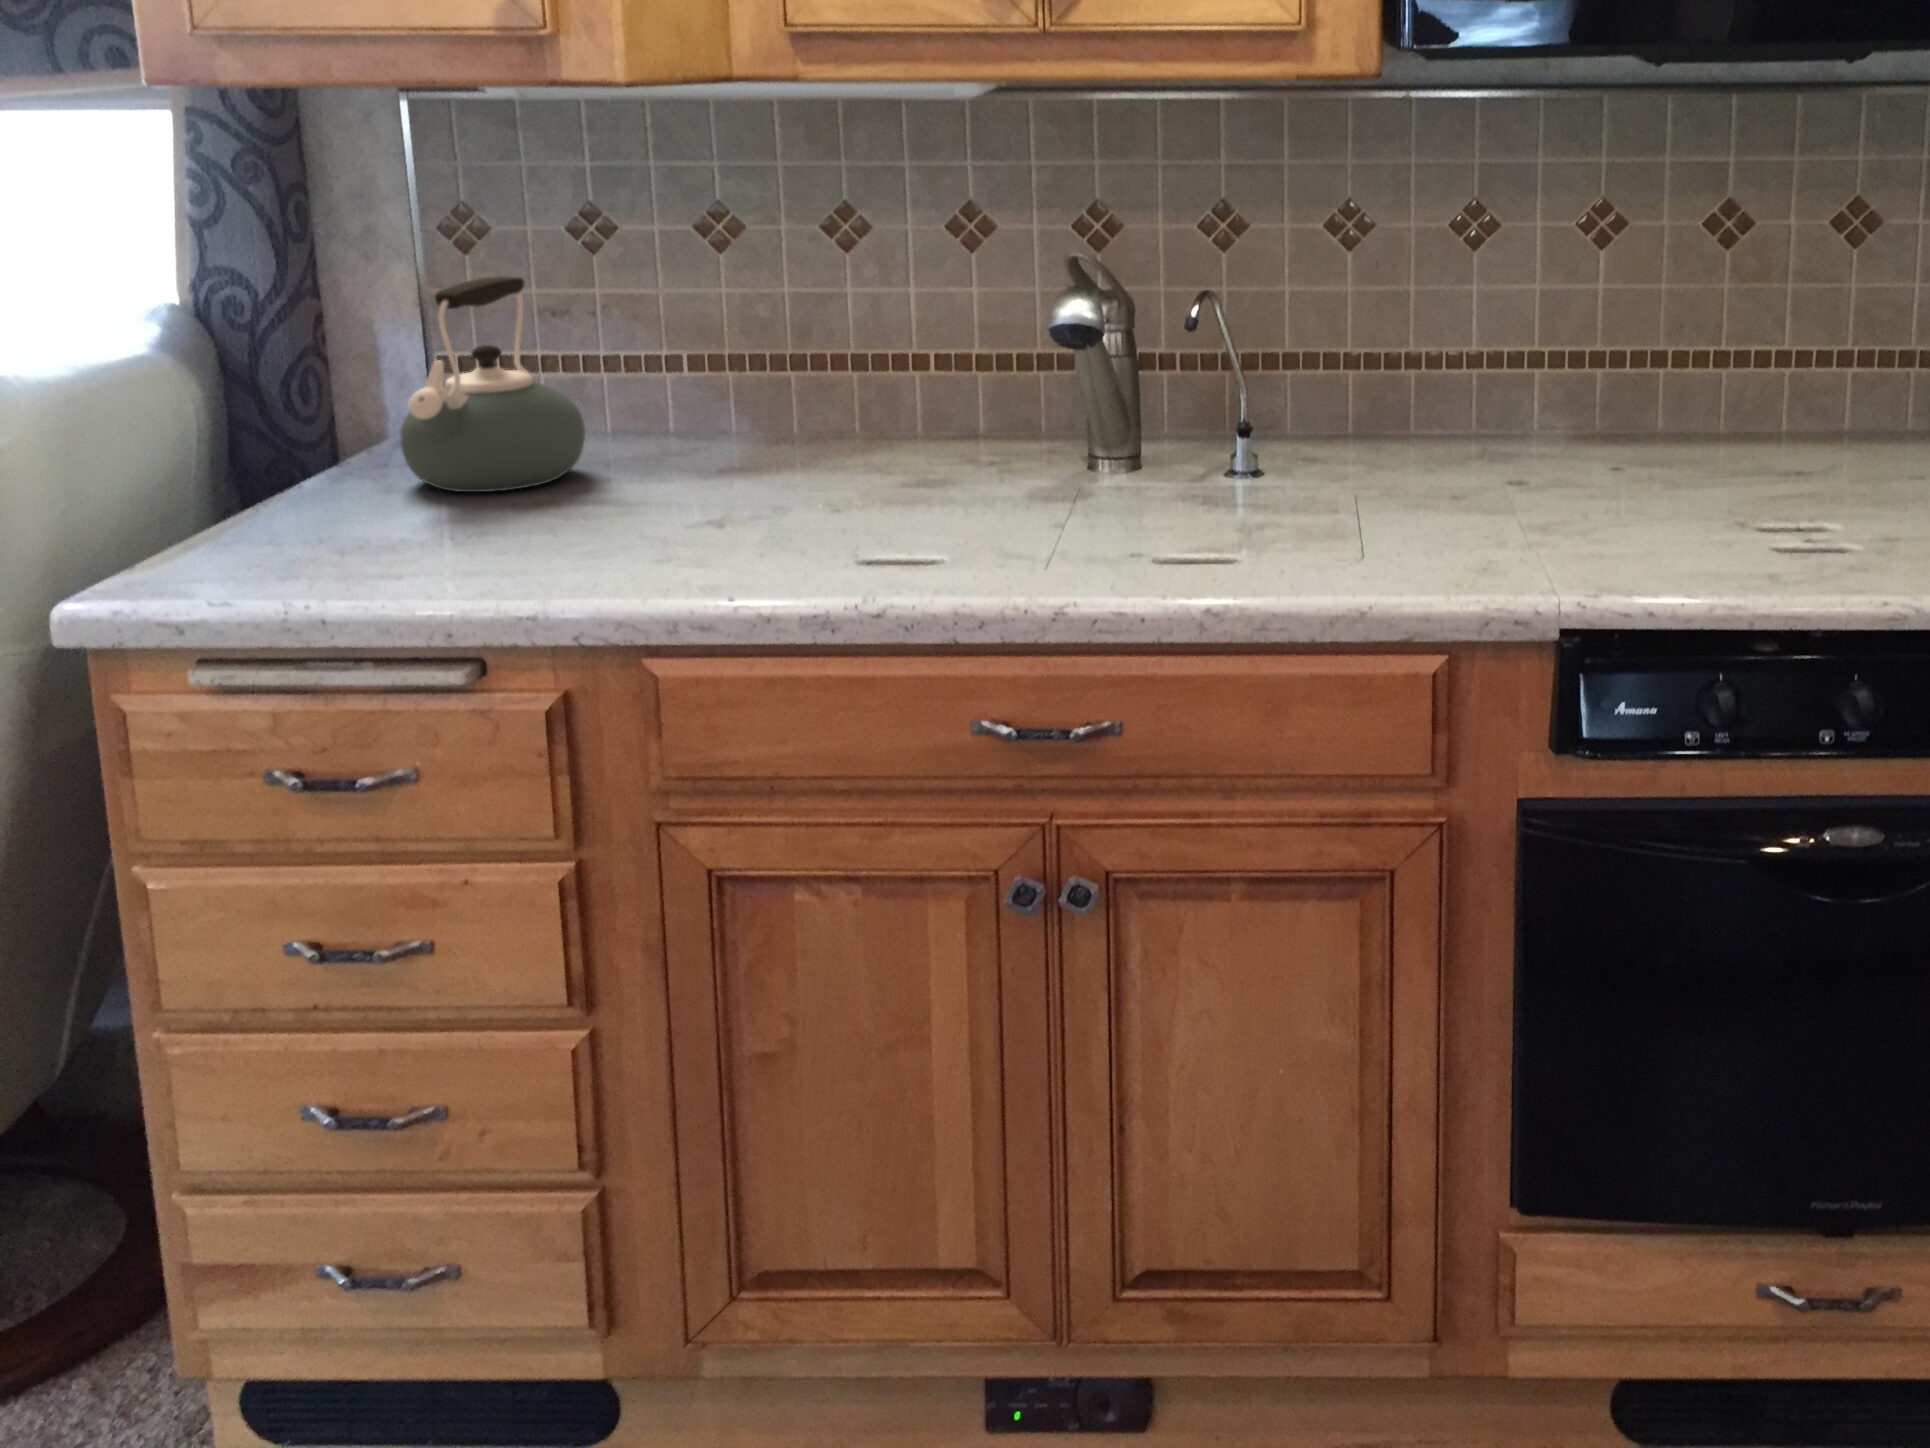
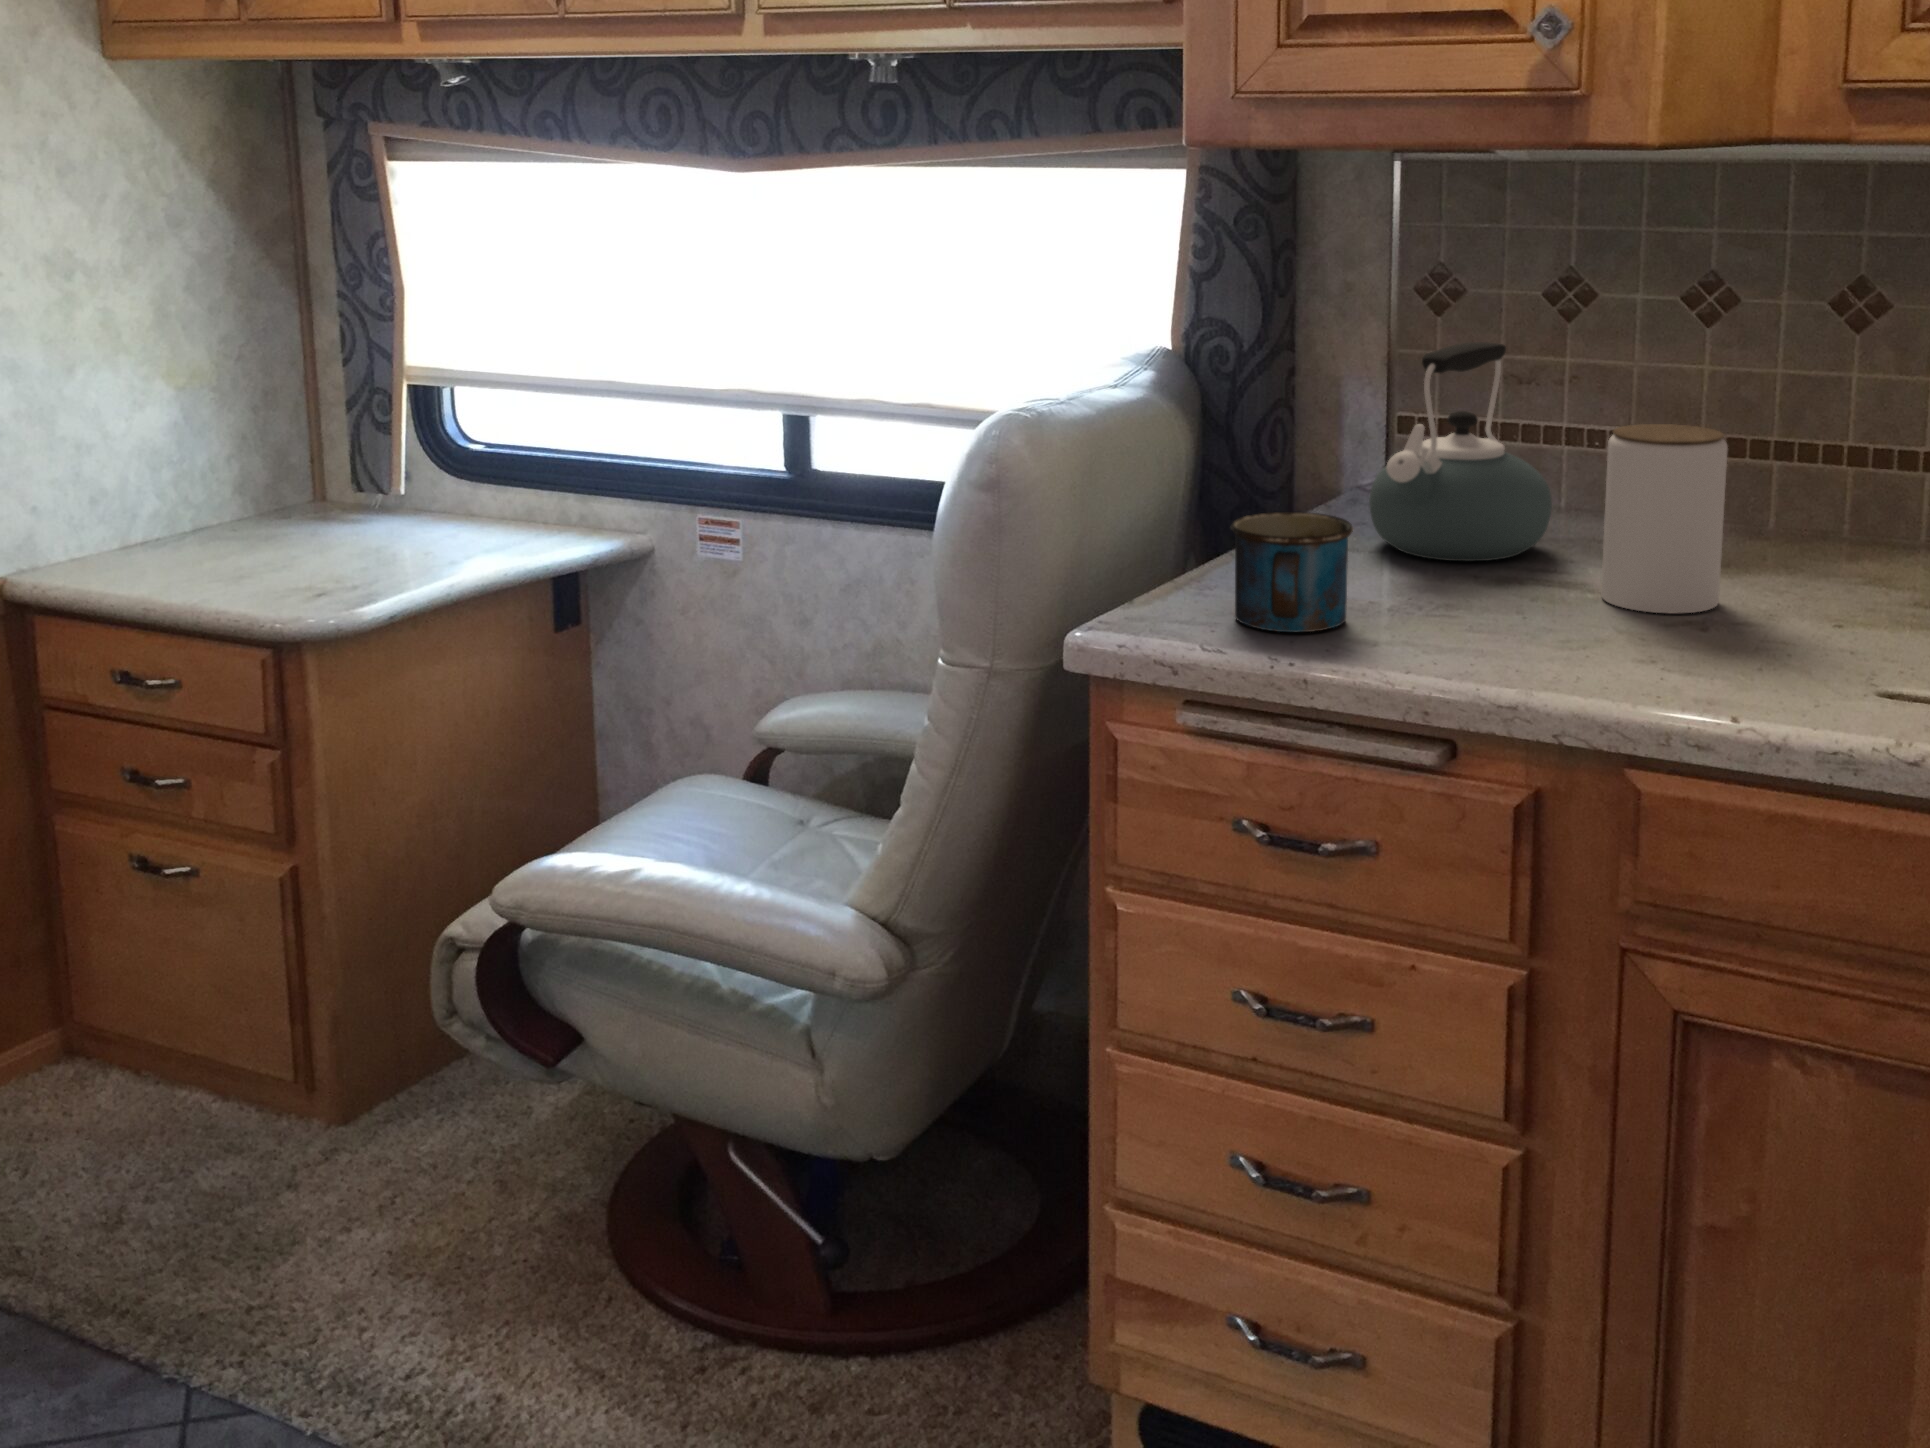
jar: none [617,342,735,517] -> present [1601,424,1728,613]
mug: none [229,456,368,579] -> present [1231,512,1353,632]

